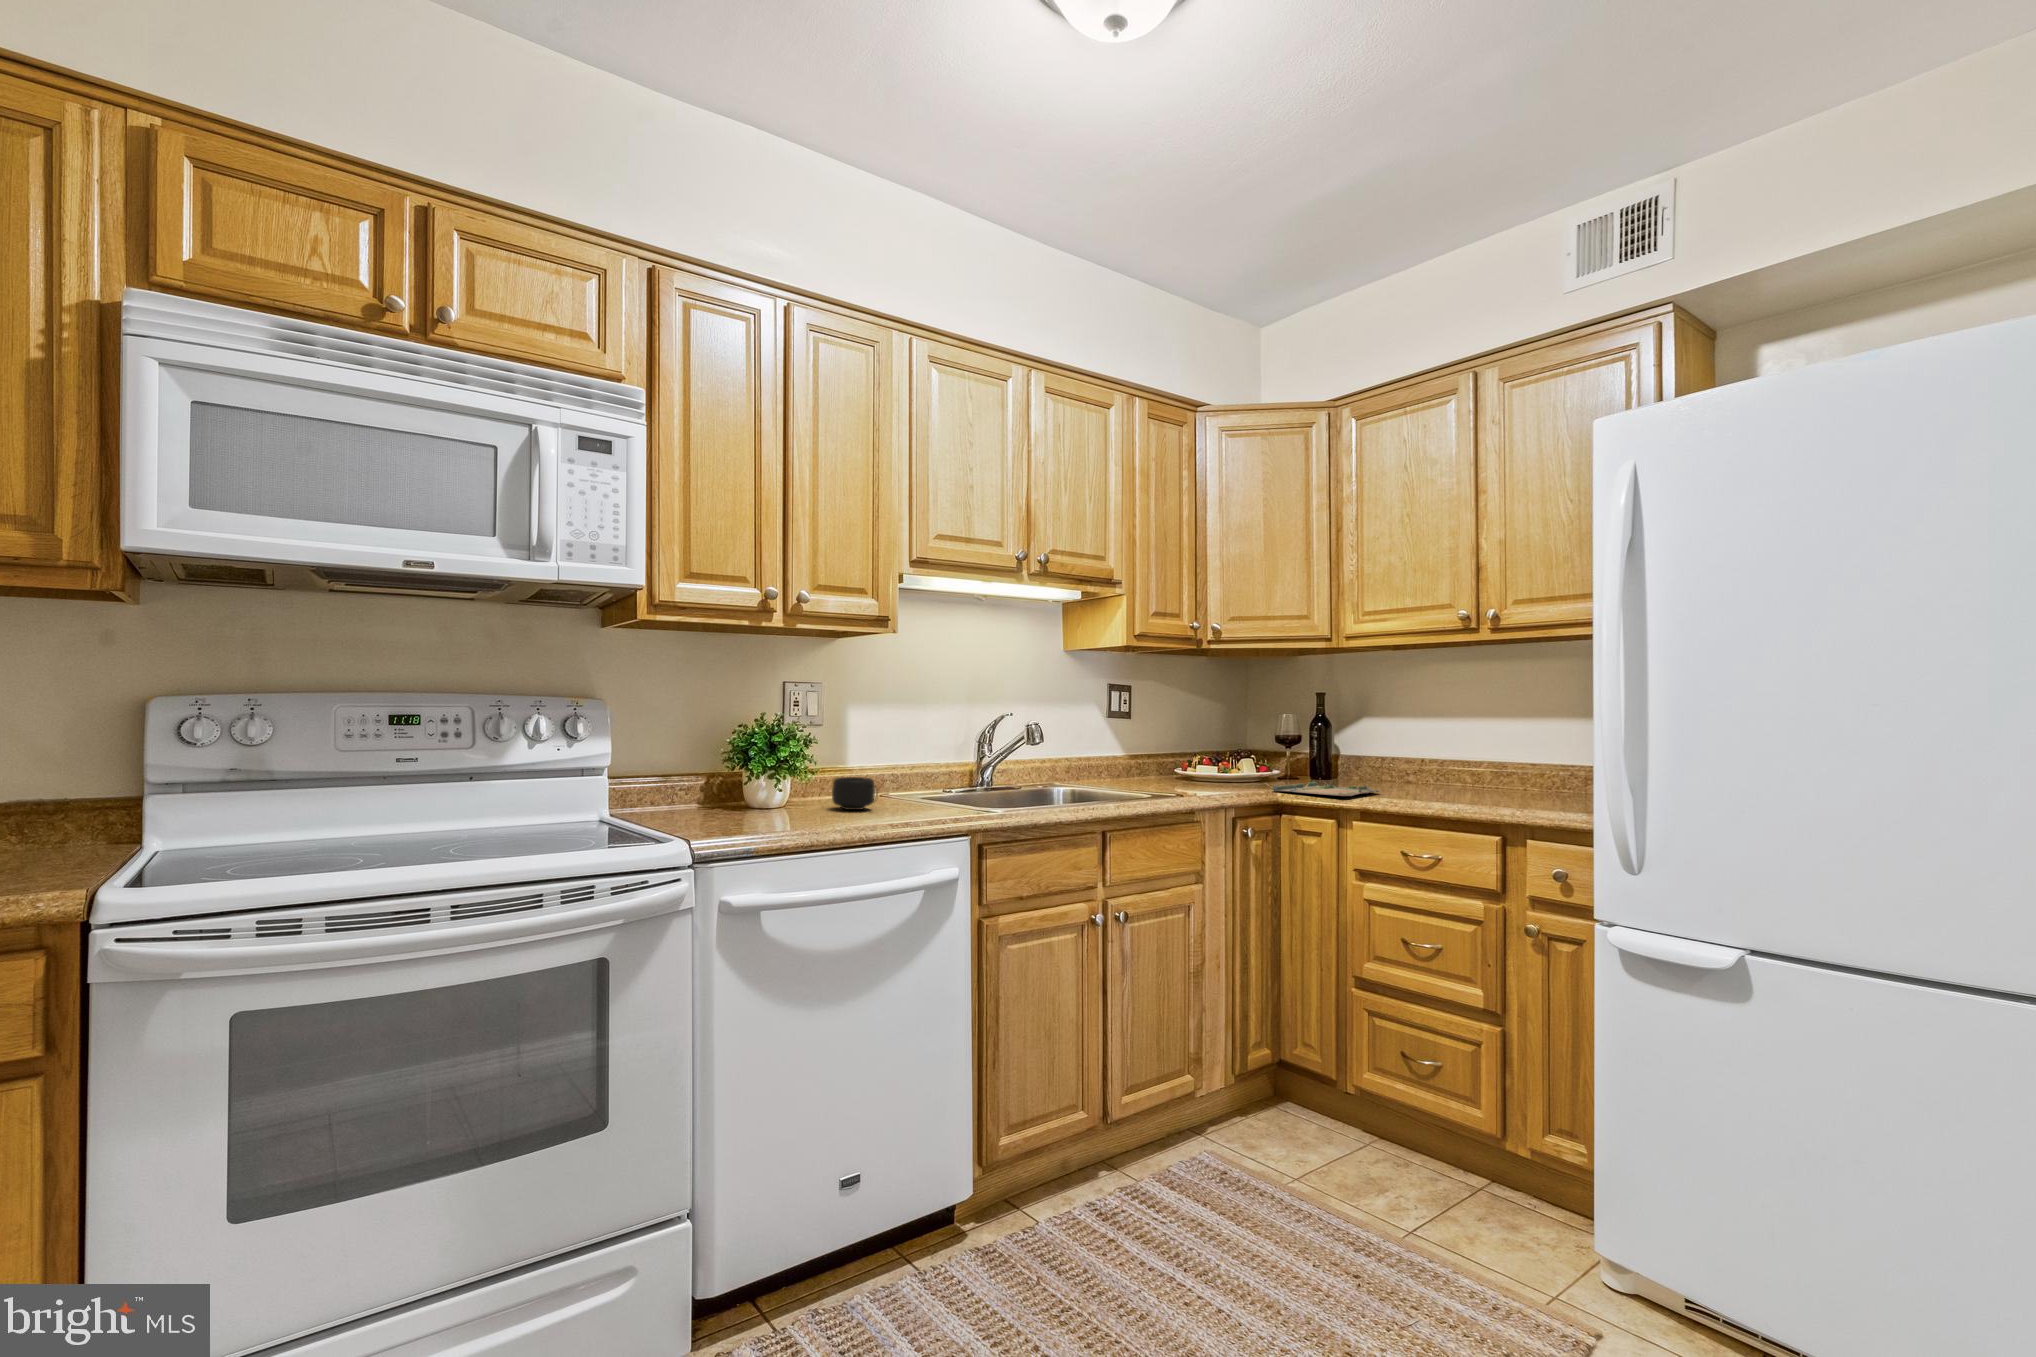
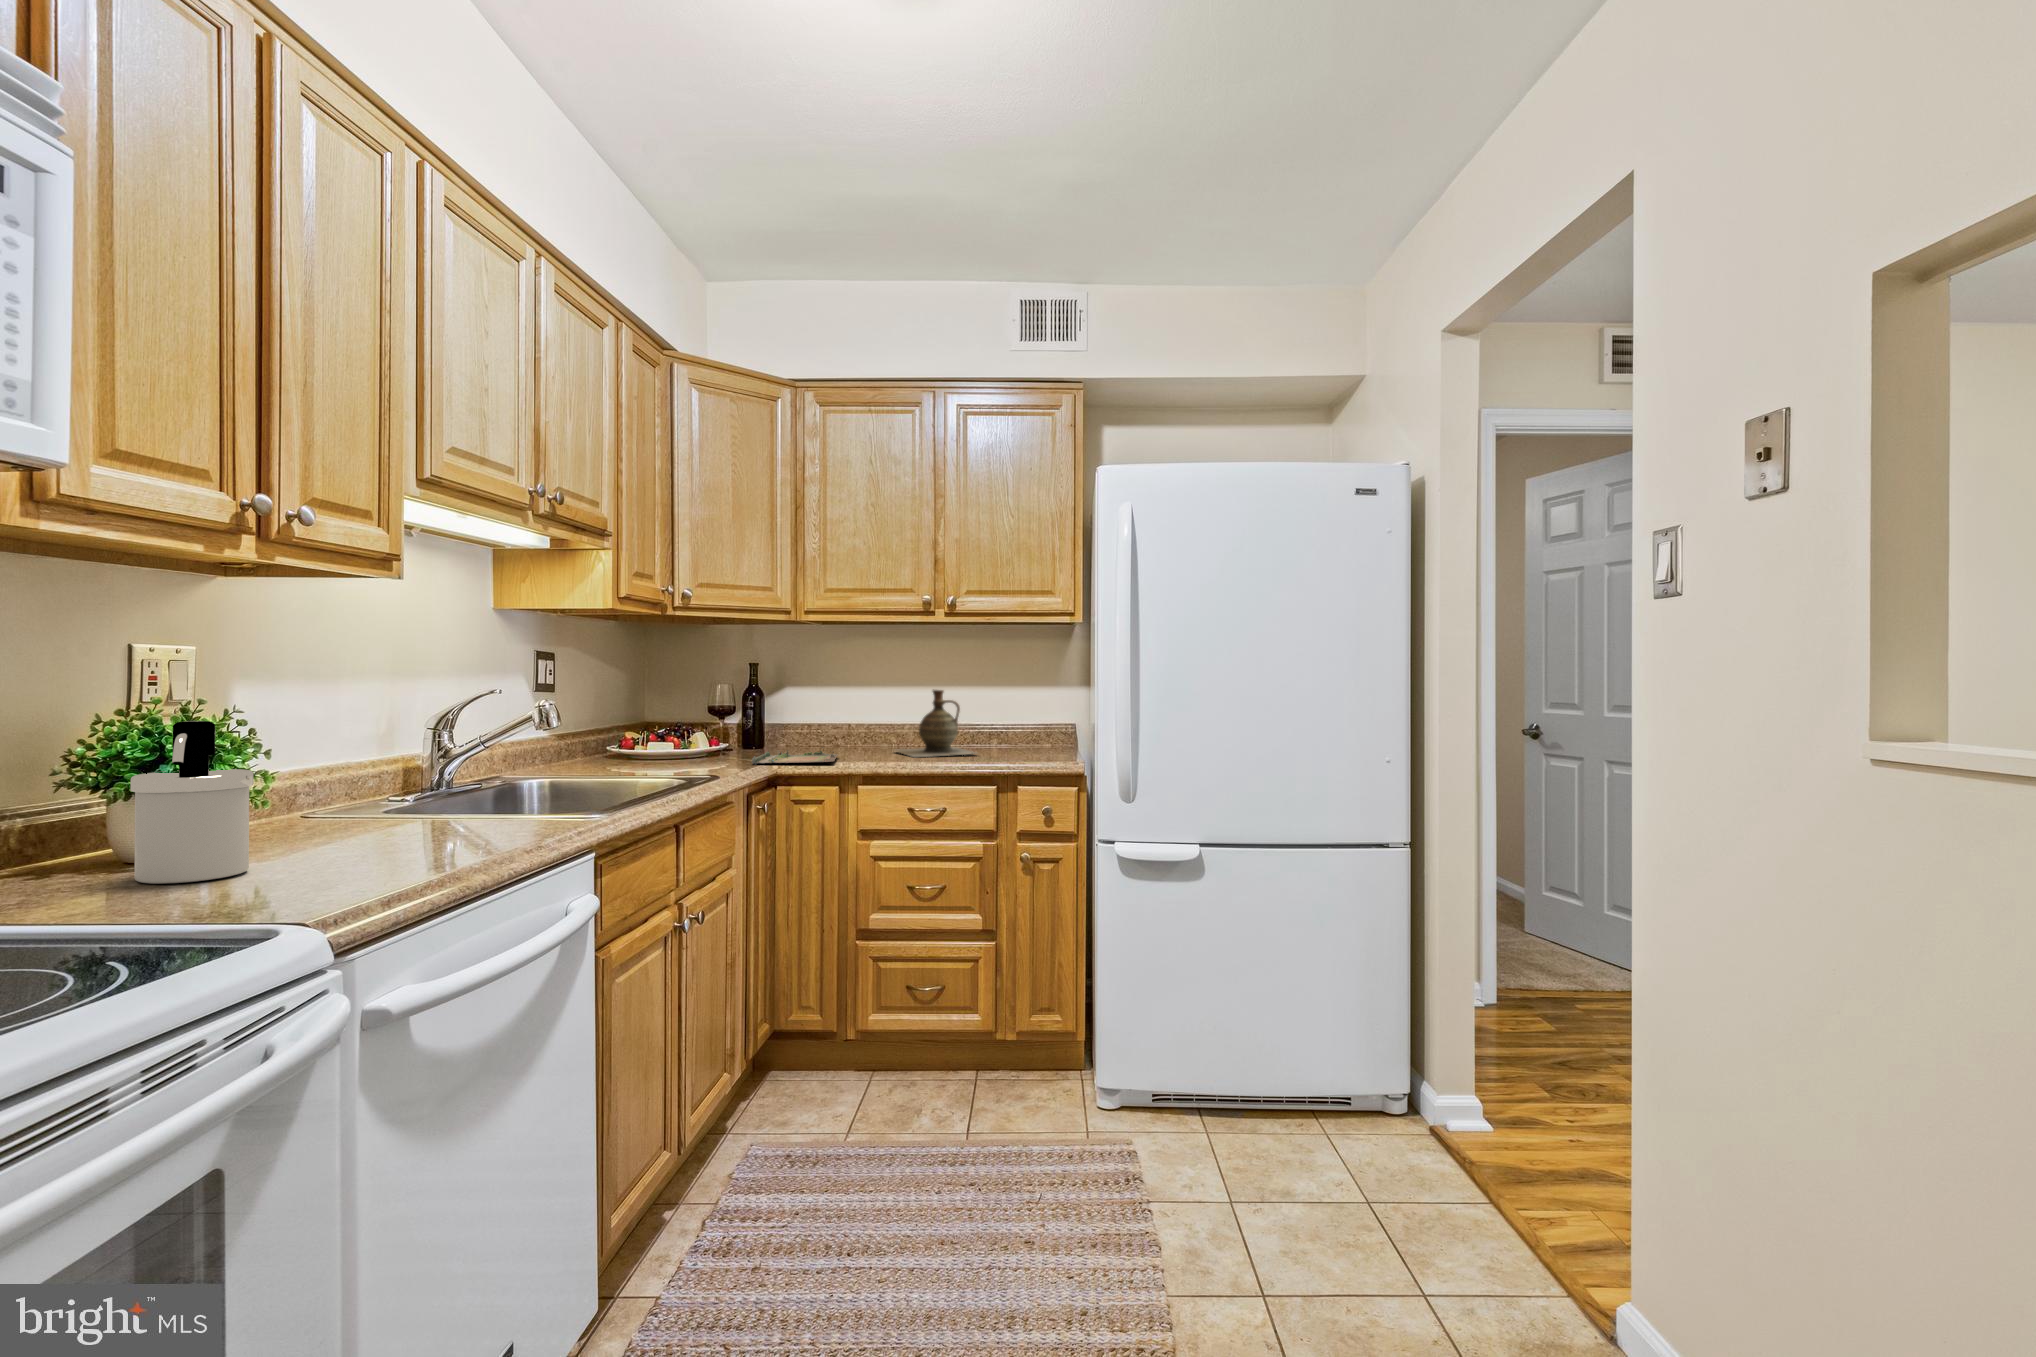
soap dispenser: none [709,723,770,816] -> present [131,721,253,884]
ceramic jug: none [1460,728,1556,806] -> present [896,690,977,757]
mug: present [832,777,877,810] -> none [329,793,419,844]

